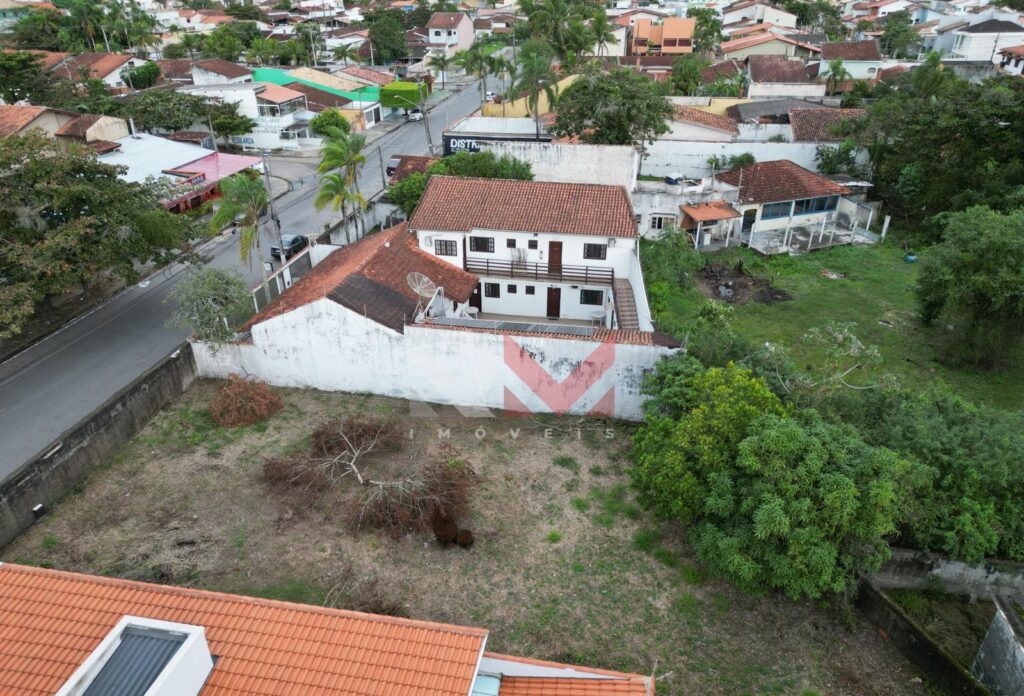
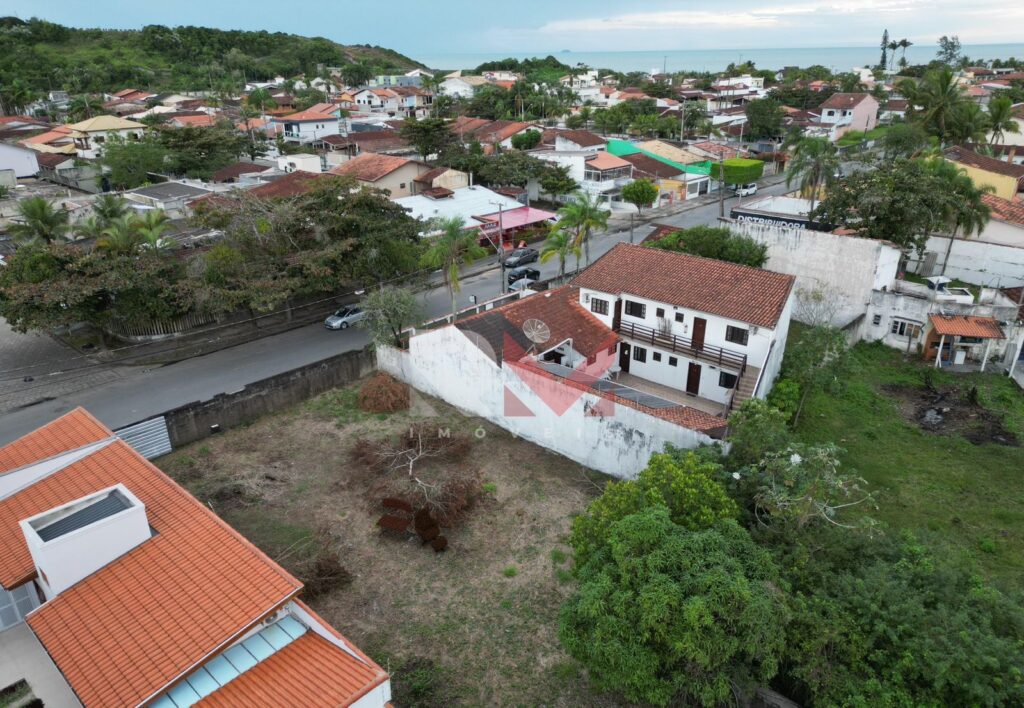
bench: none [384,508,423,554] -> present [376,498,412,539]

